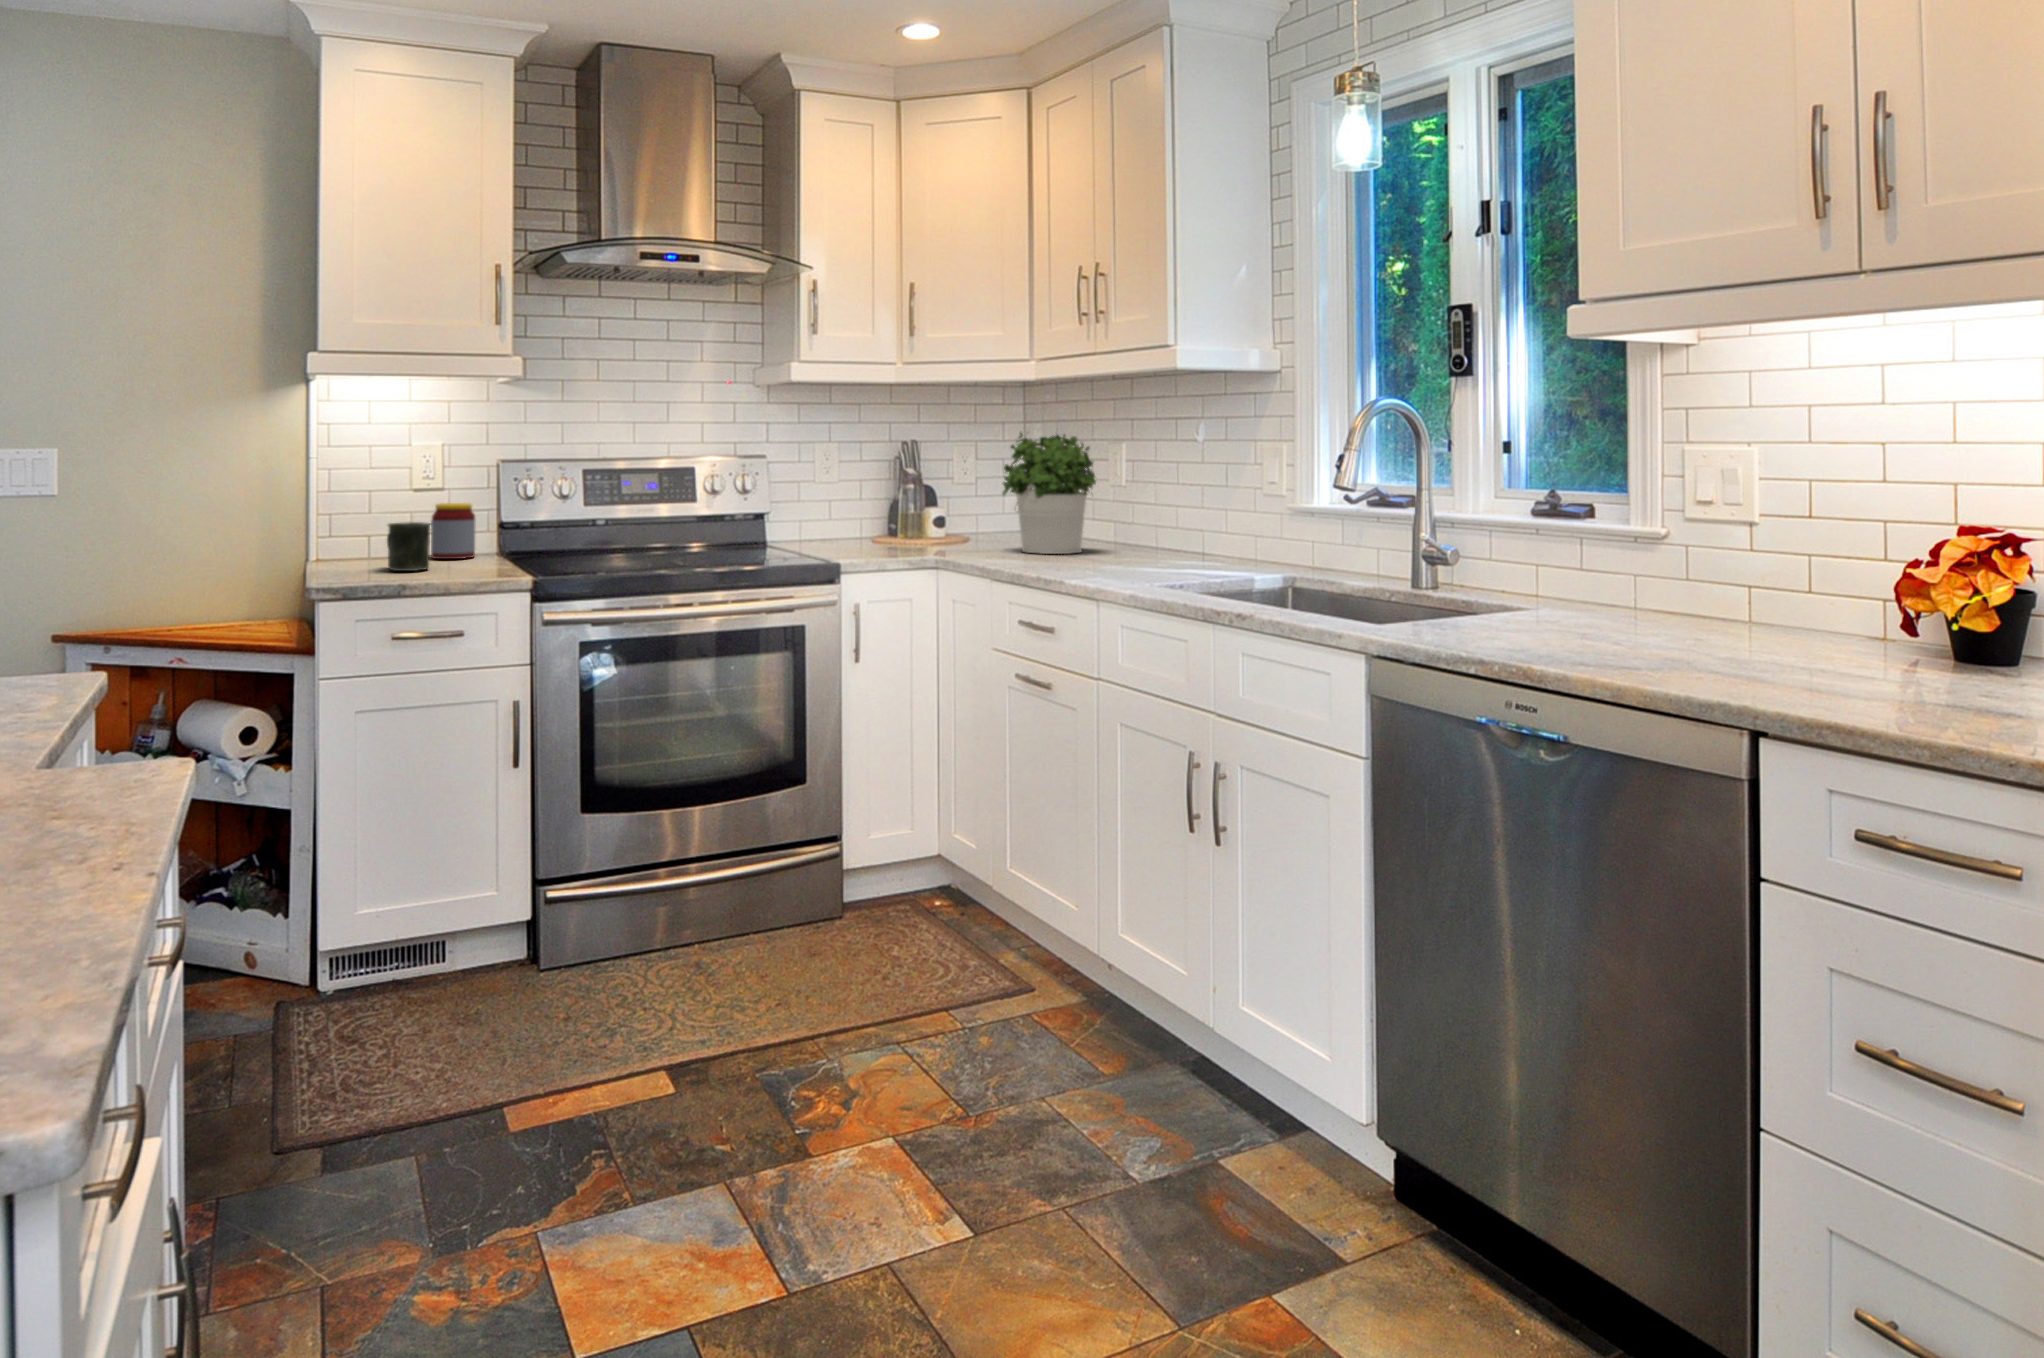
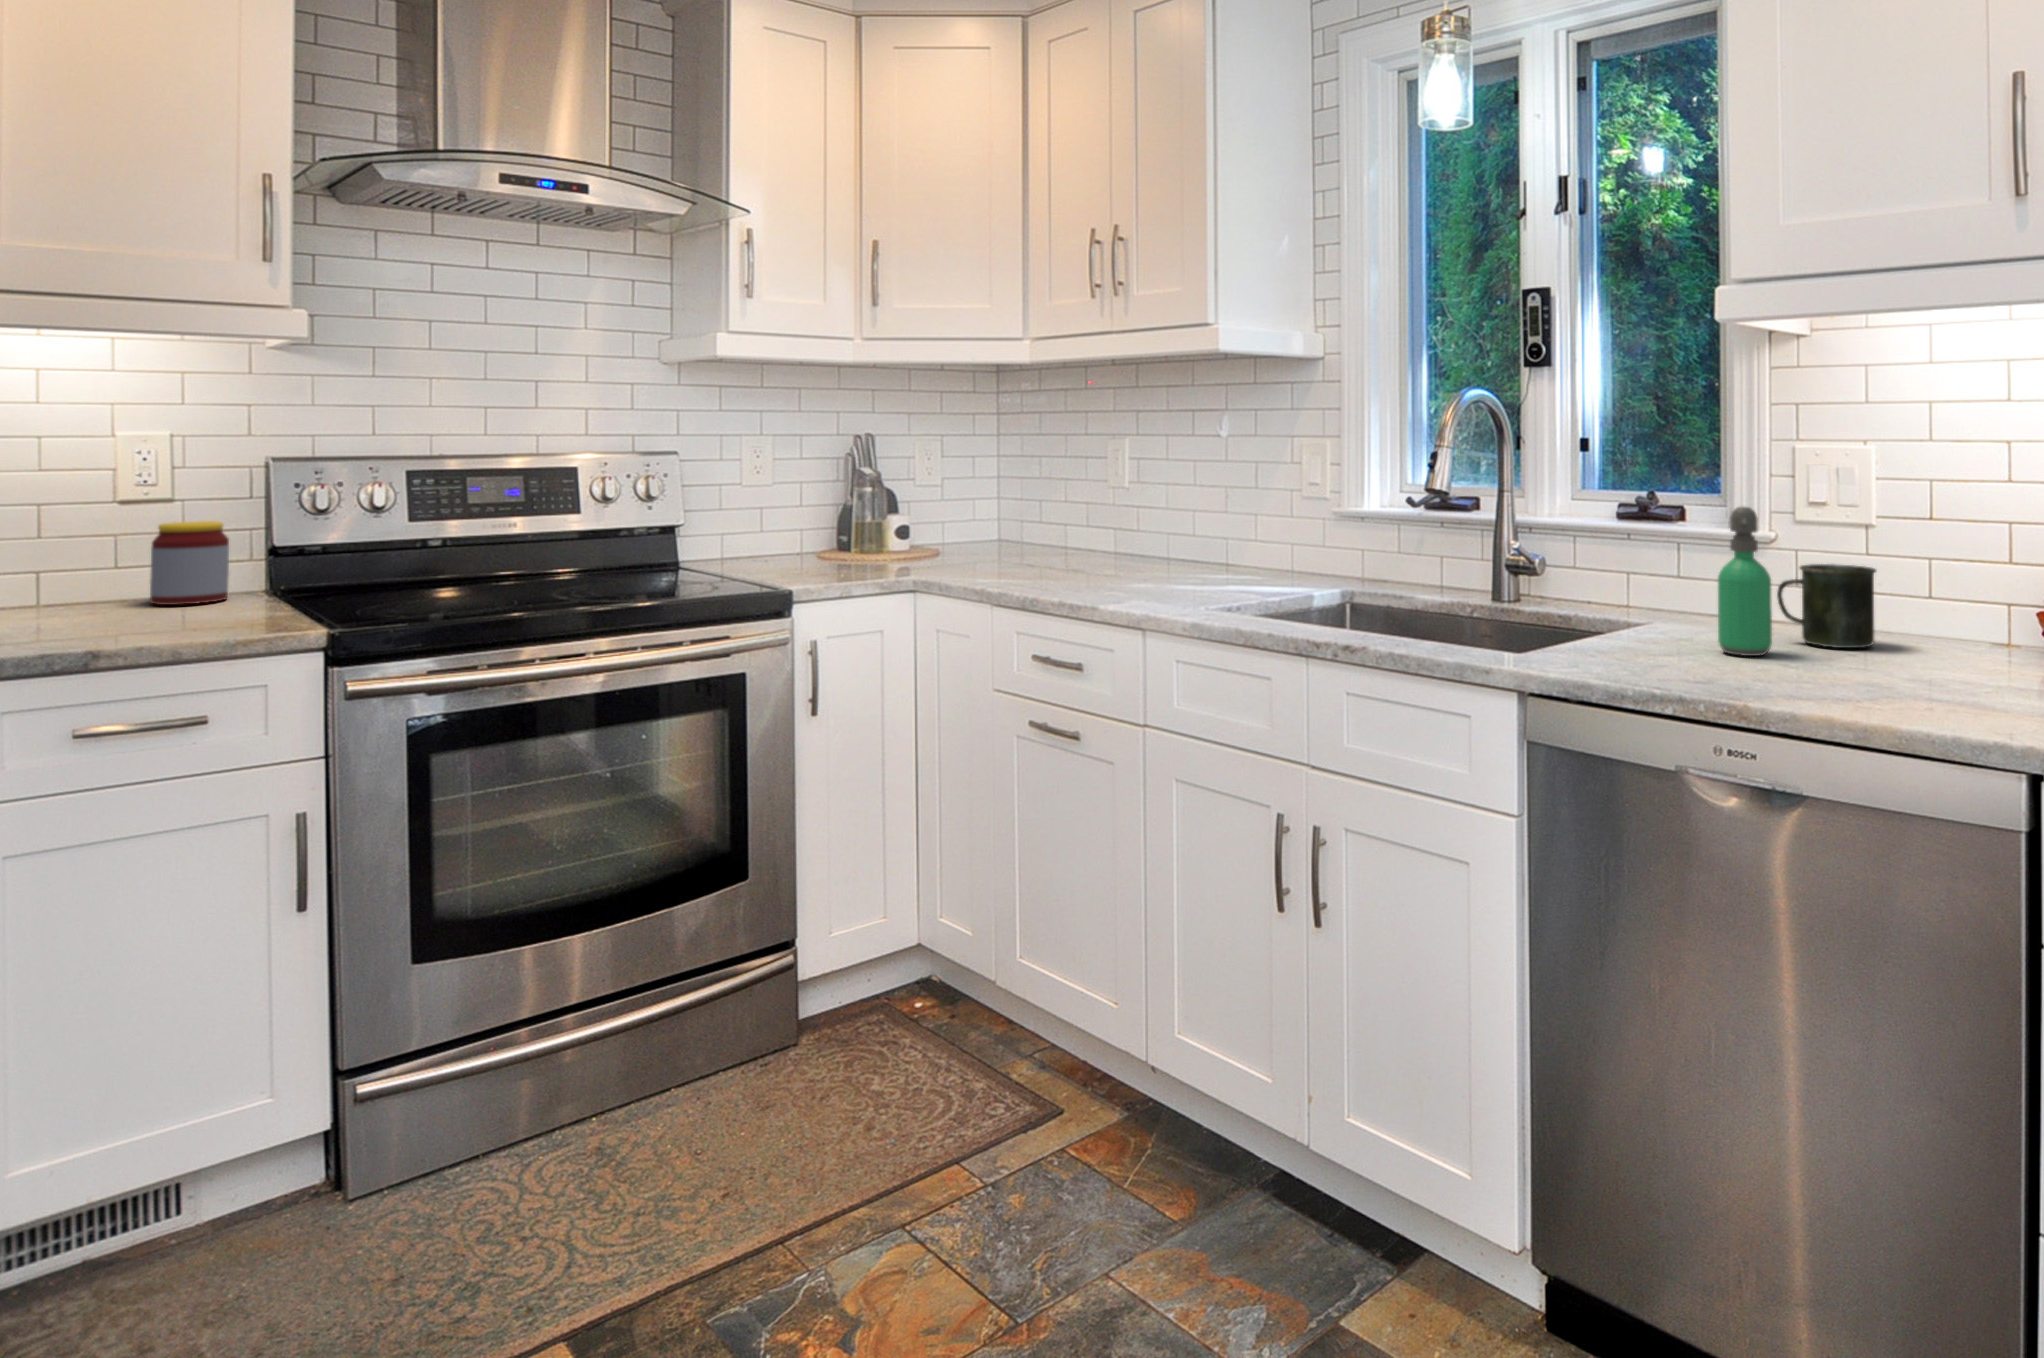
potted plant: present [1002,431,1096,554] -> none [987,420,1099,565]
soap dispenser: none [1570,503,1622,637] -> present [1718,507,1772,656]
mug: present [387,522,431,571] -> present [1777,564,1876,648]

